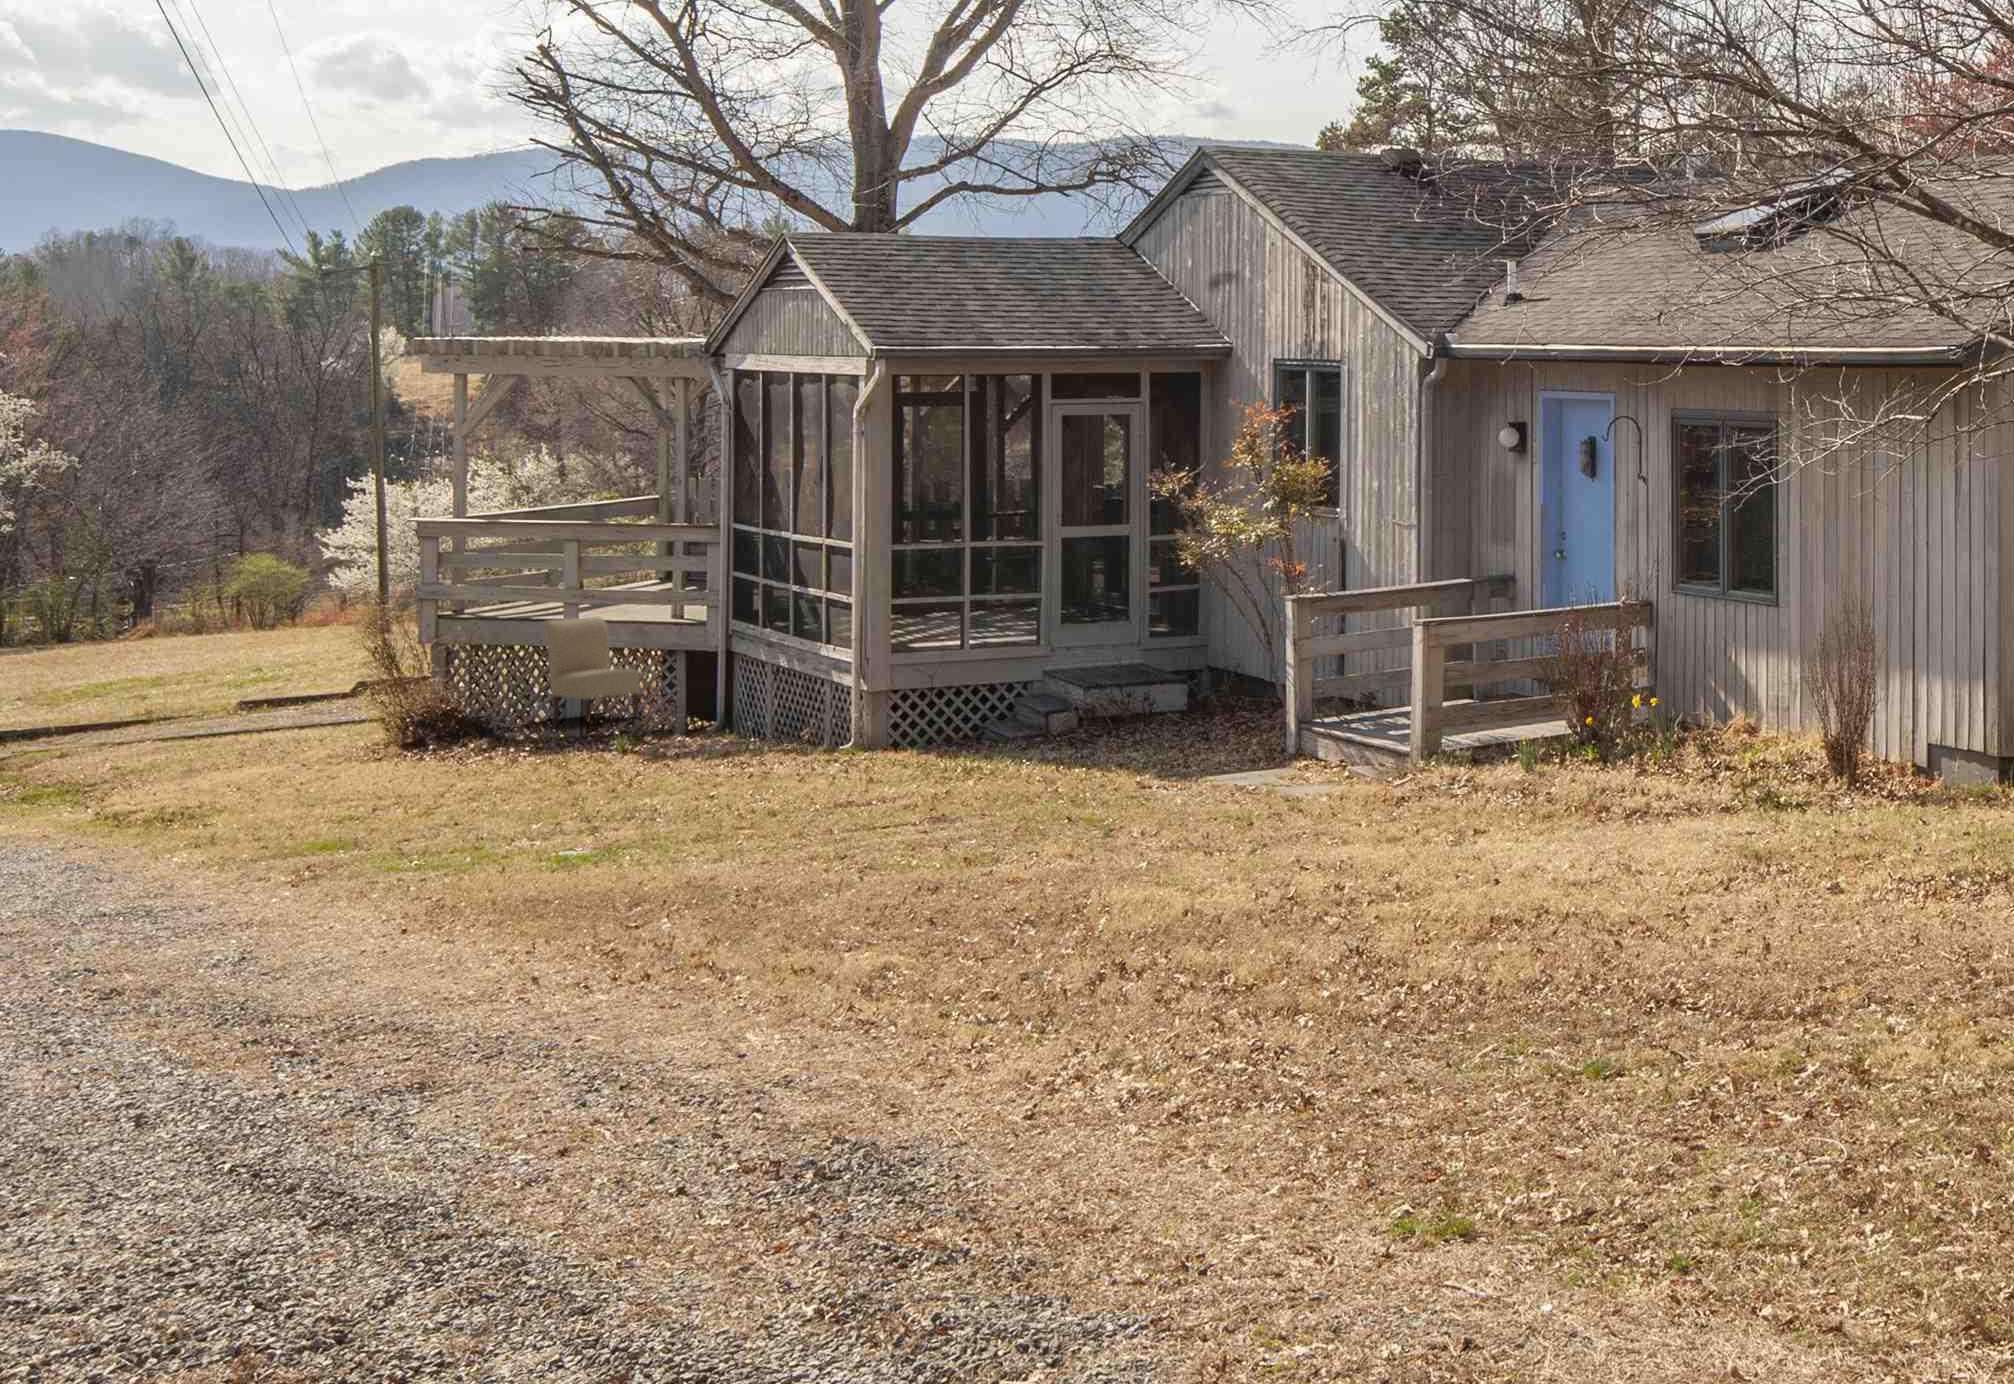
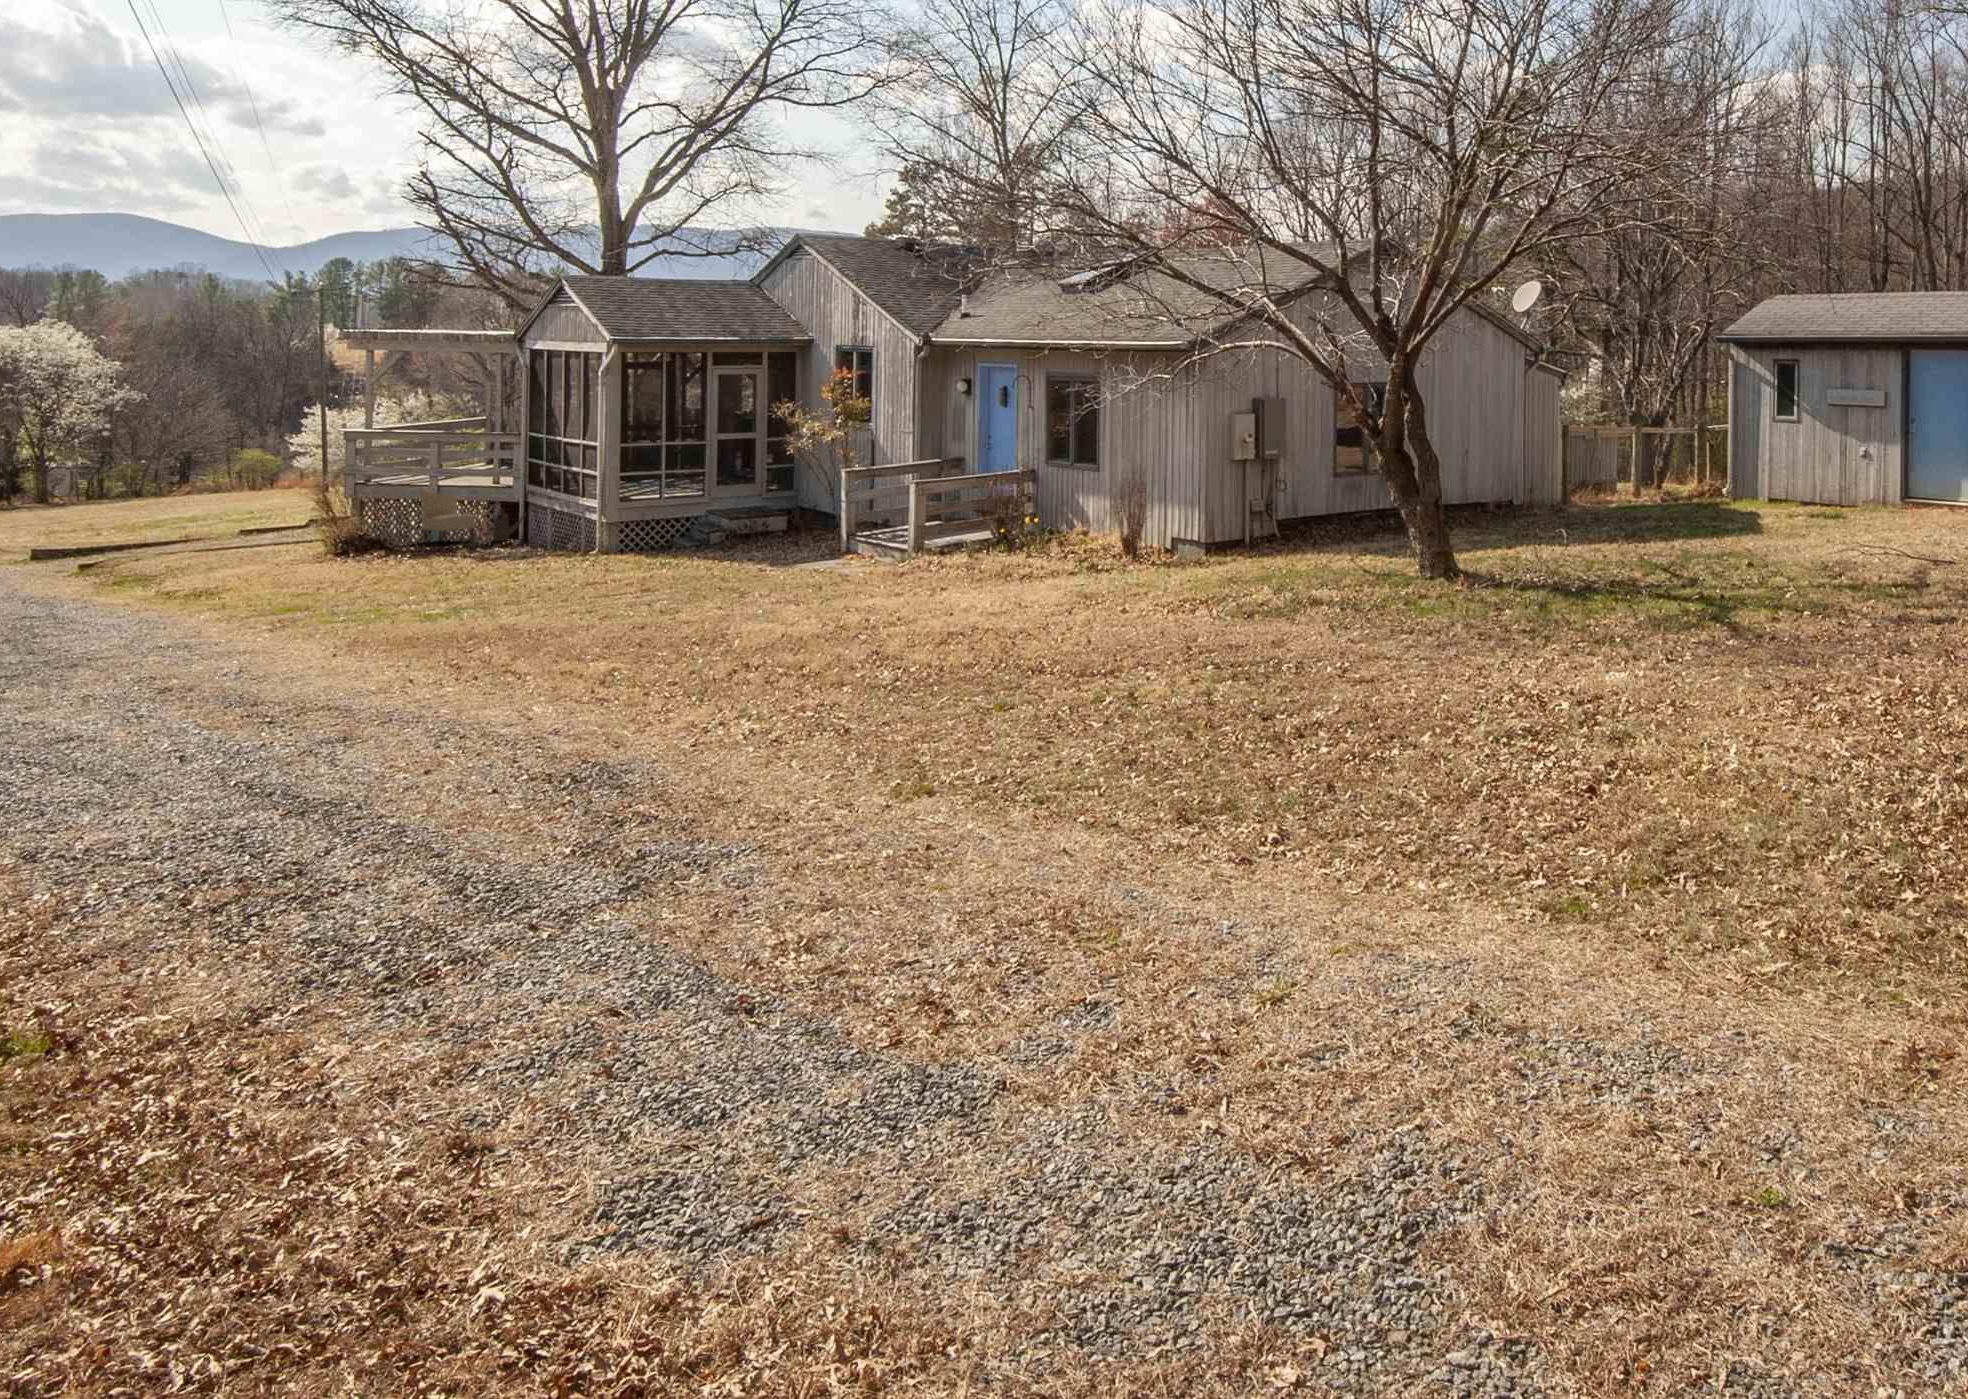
watering can: none [661,659,730,718] -> present [489,509,526,541]

